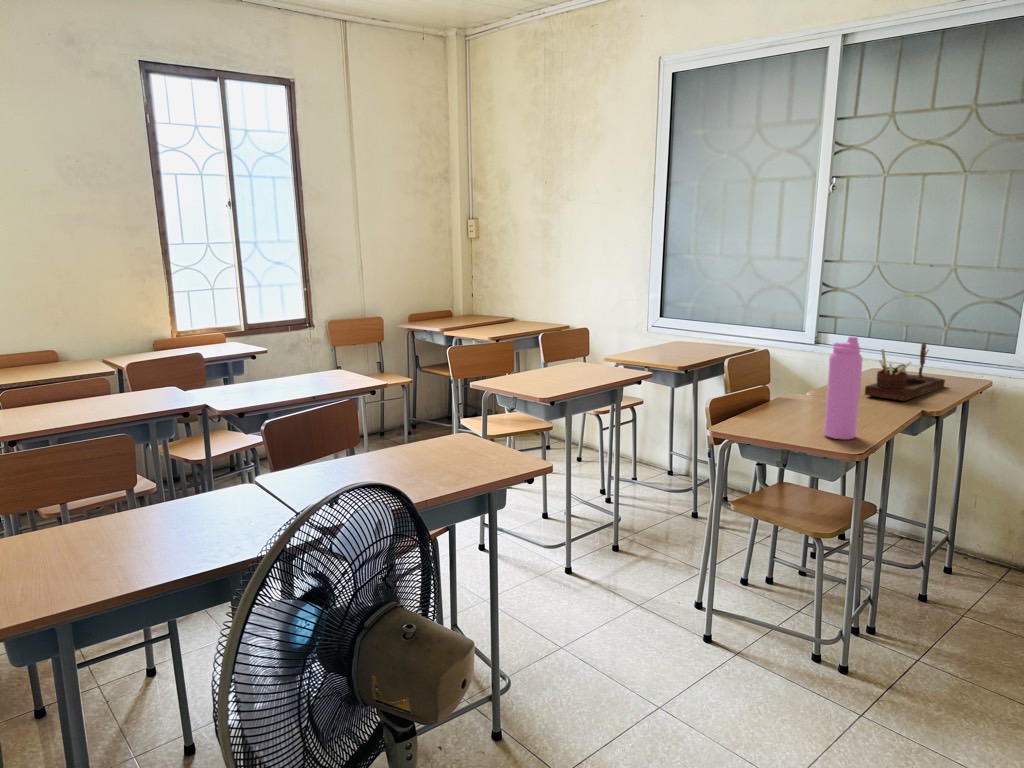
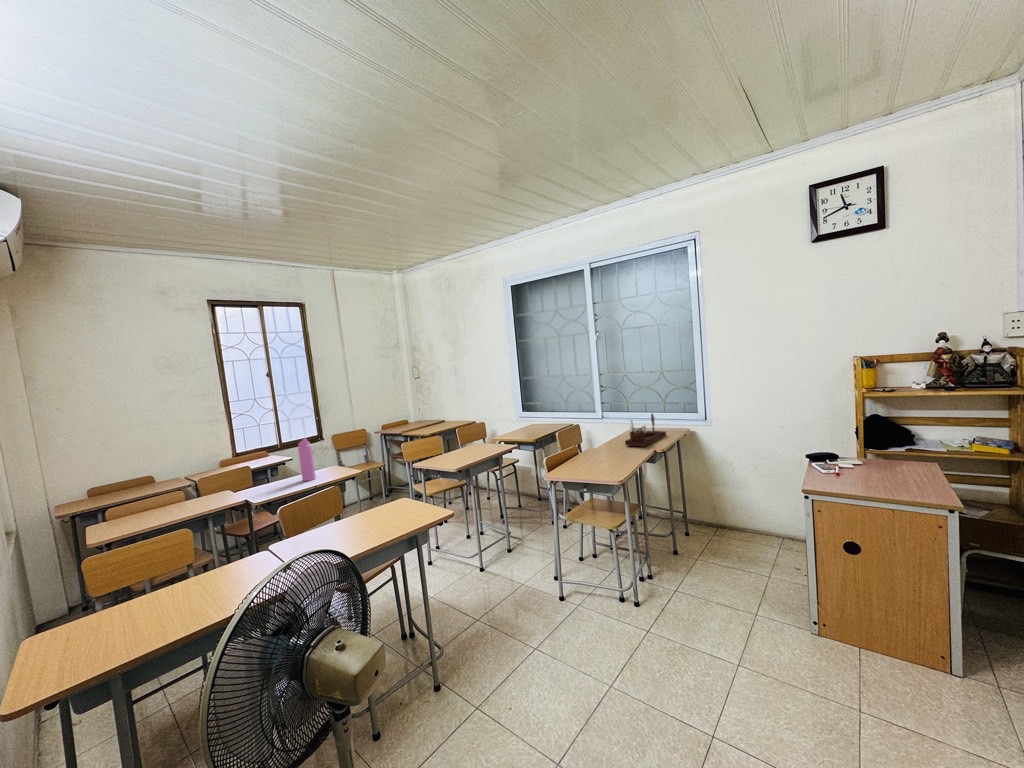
water bottle: present [824,337,863,440] -> present [298,438,316,481]

